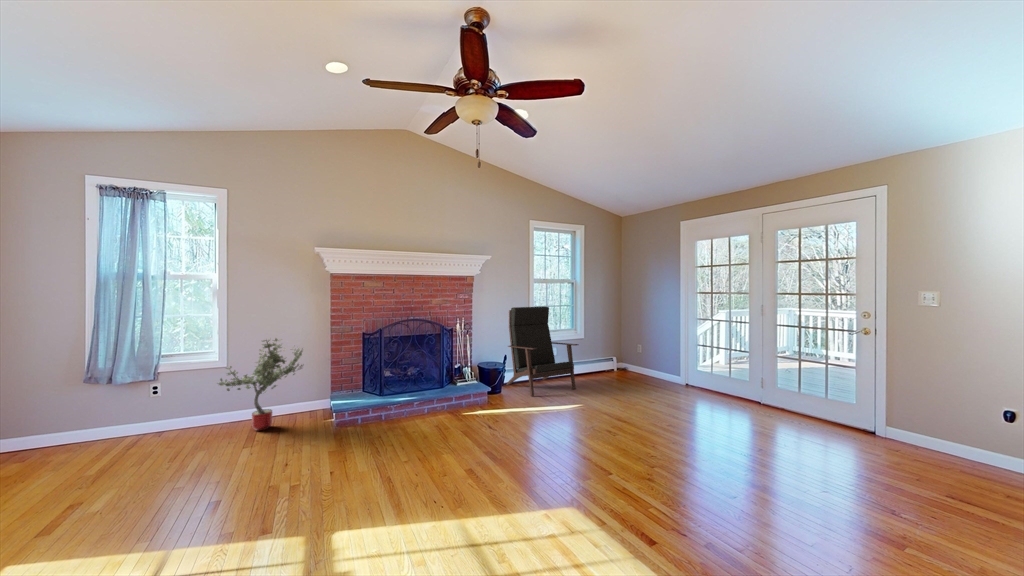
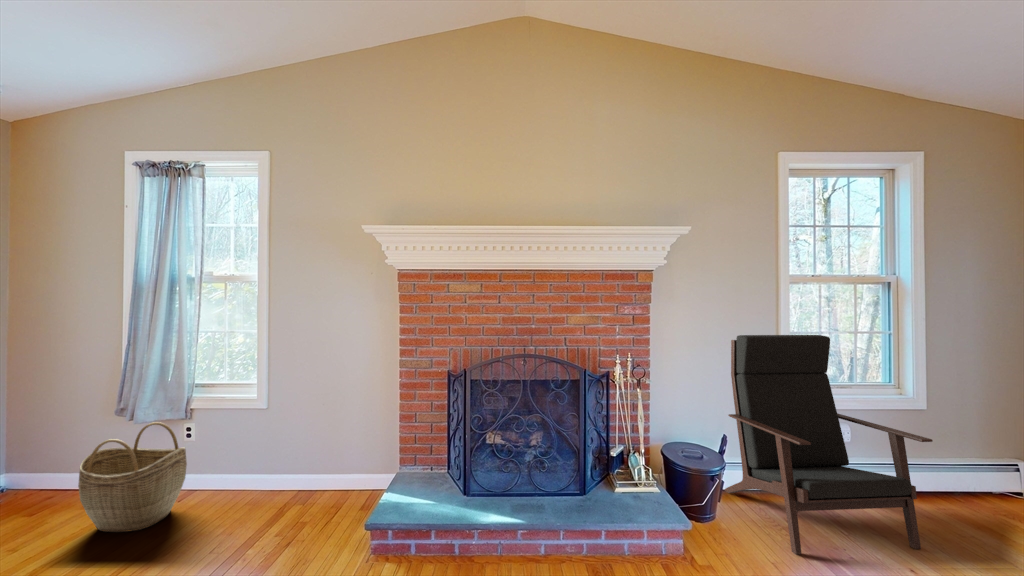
potted tree: present [218,338,303,431] -> none [216,376,338,532]
woven basket: none [104,378,179,450] -> present [78,422,187,532]

